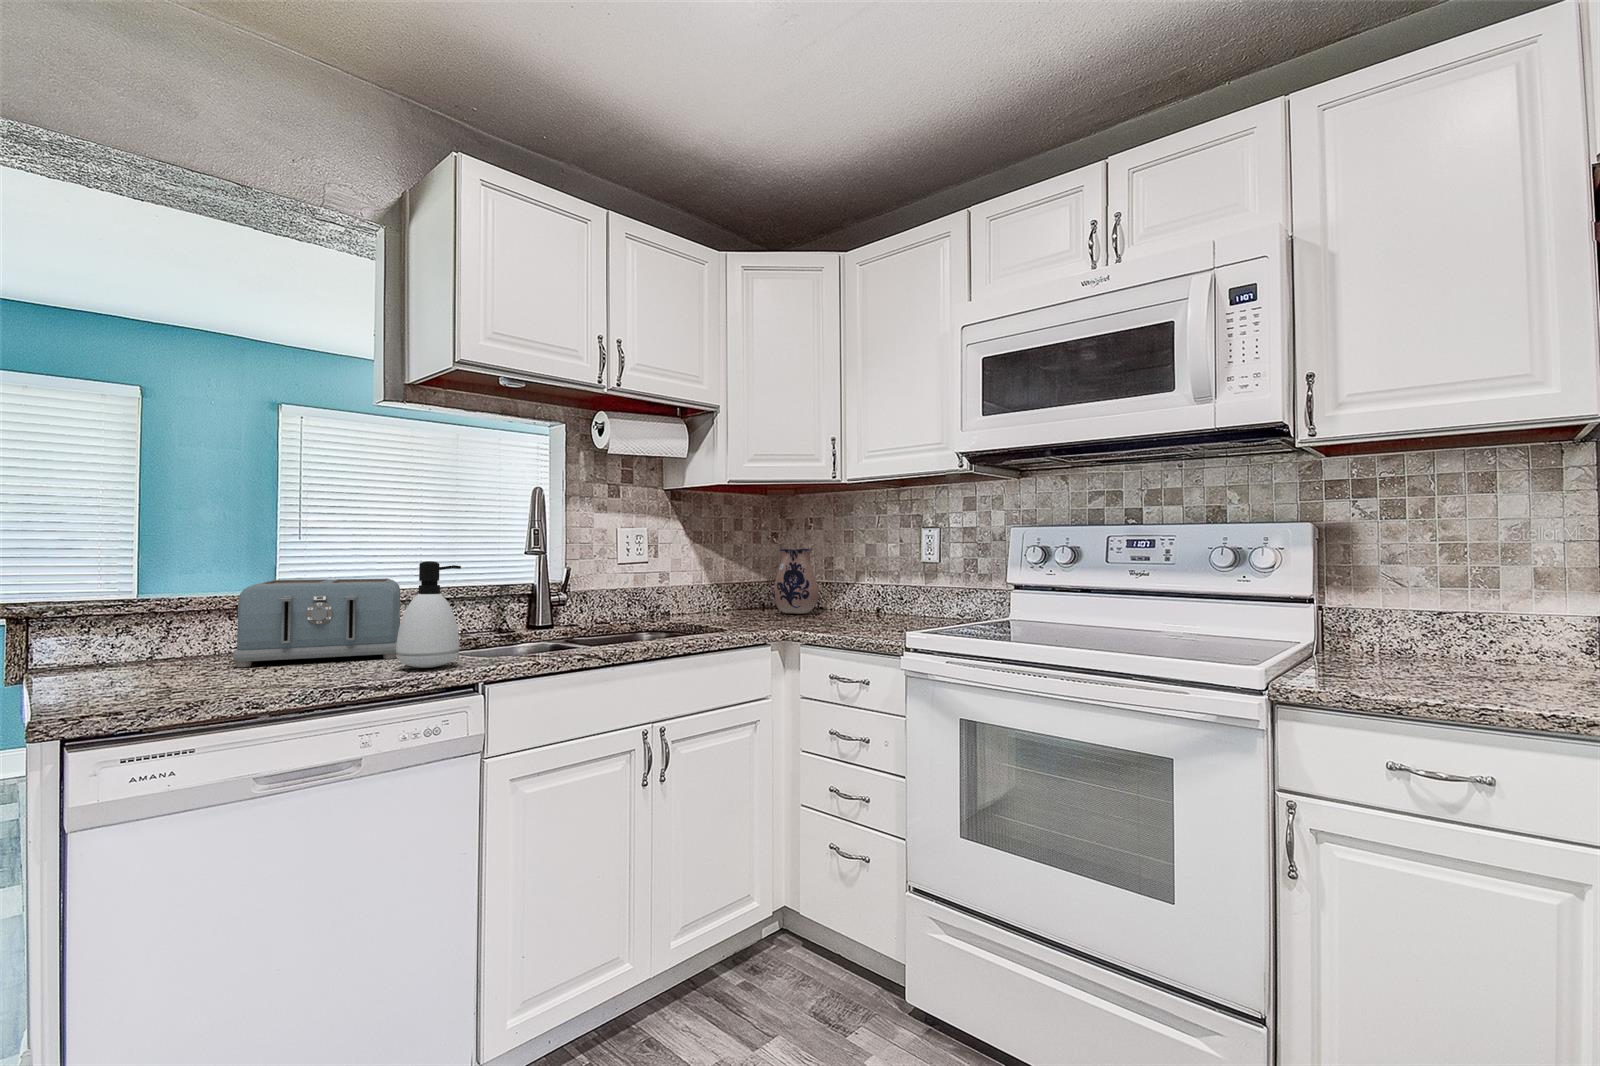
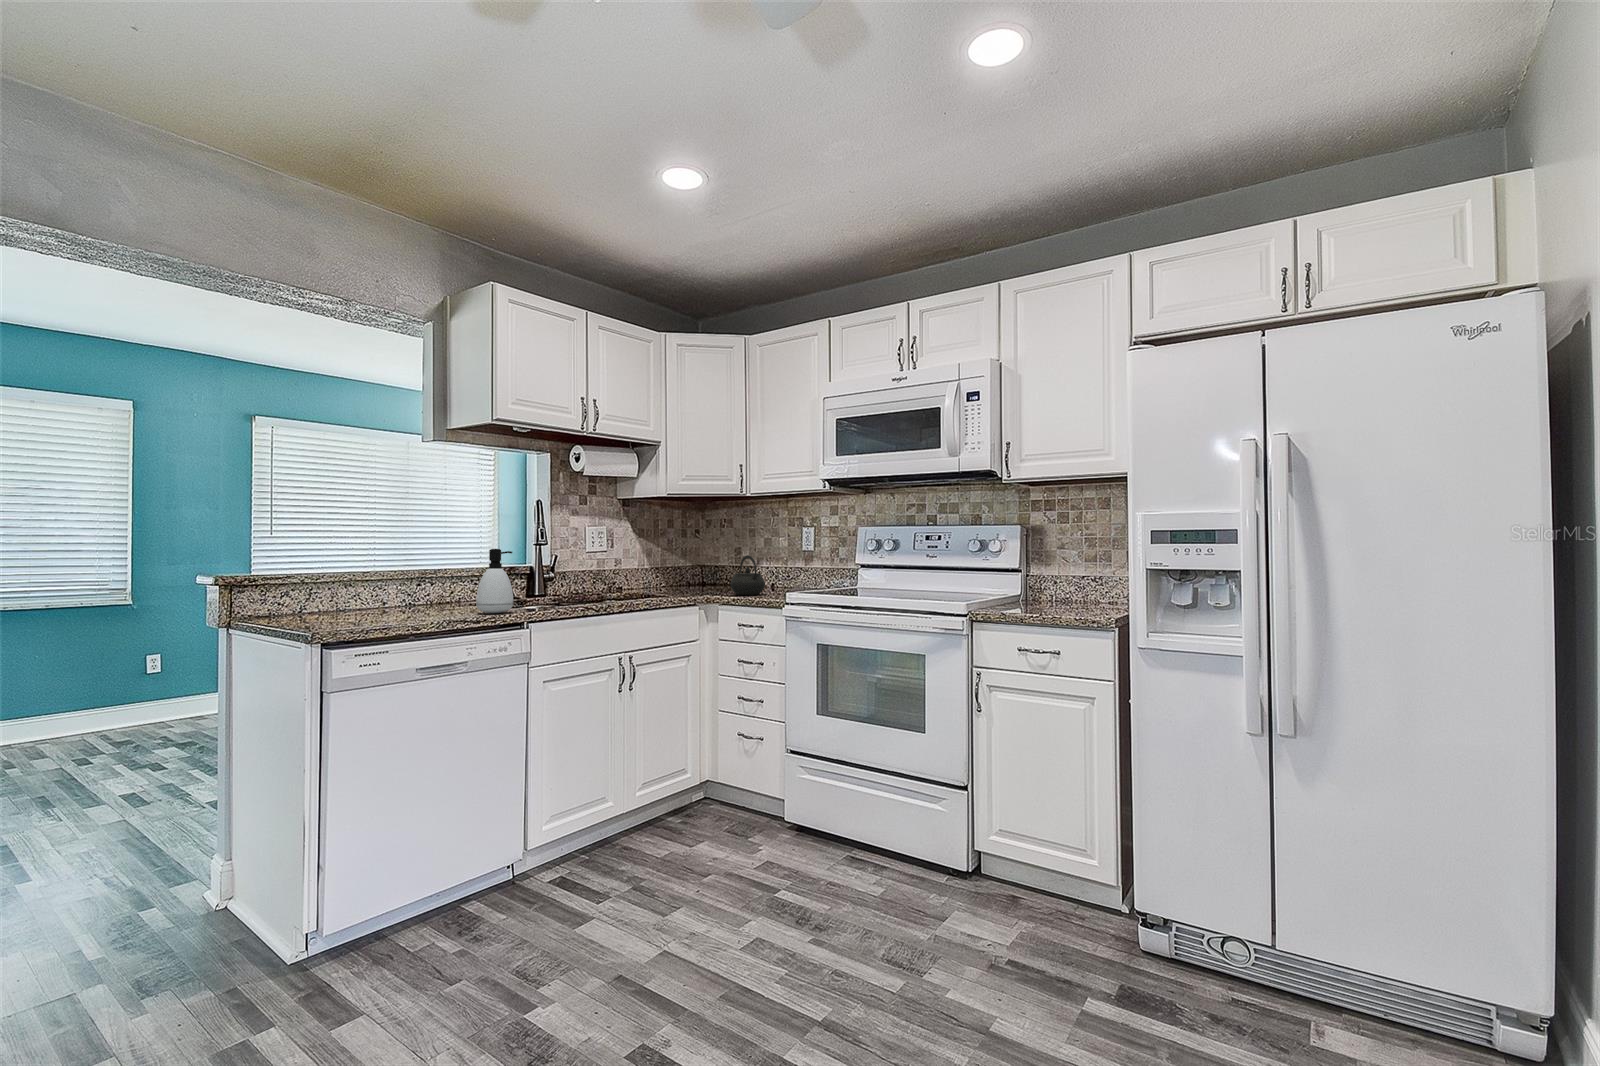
ceramic pitcher: present [773,549,819,614] -> none [695,541,728,588]
kettle: none [819,570,870,630] -> present [730,555,765,595]
toaster: present [233,578,400,667] -> none [359,561,465,615]

